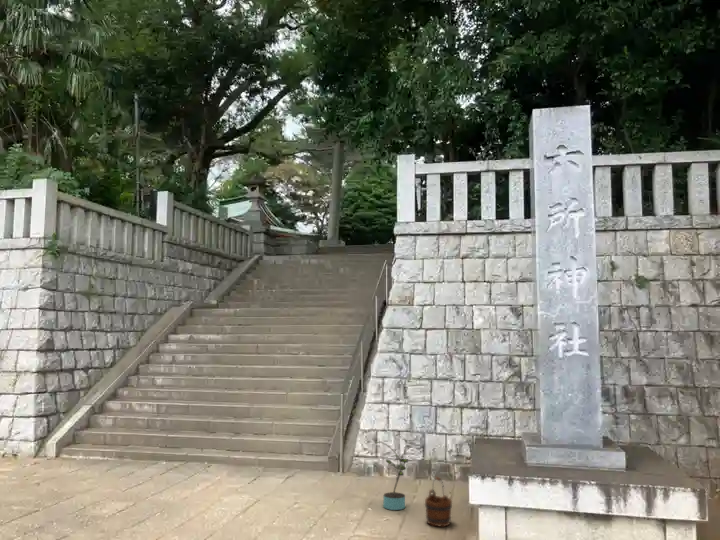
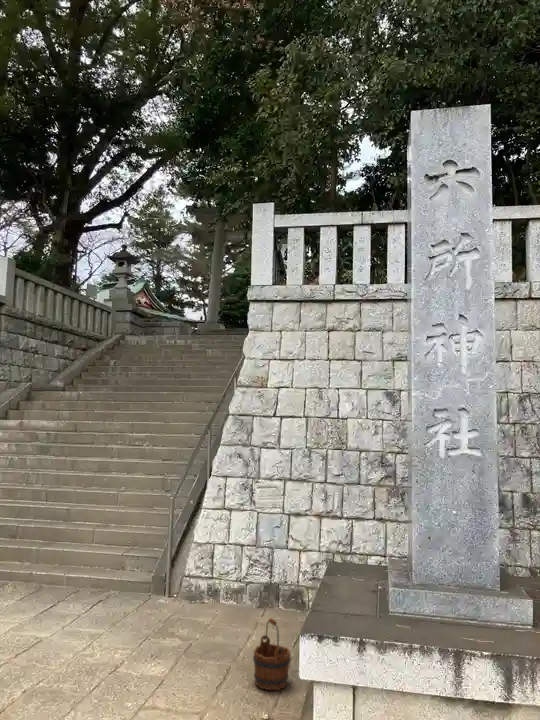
potted plant: present [376,434,411,510] -> none [195,555,248,660]

